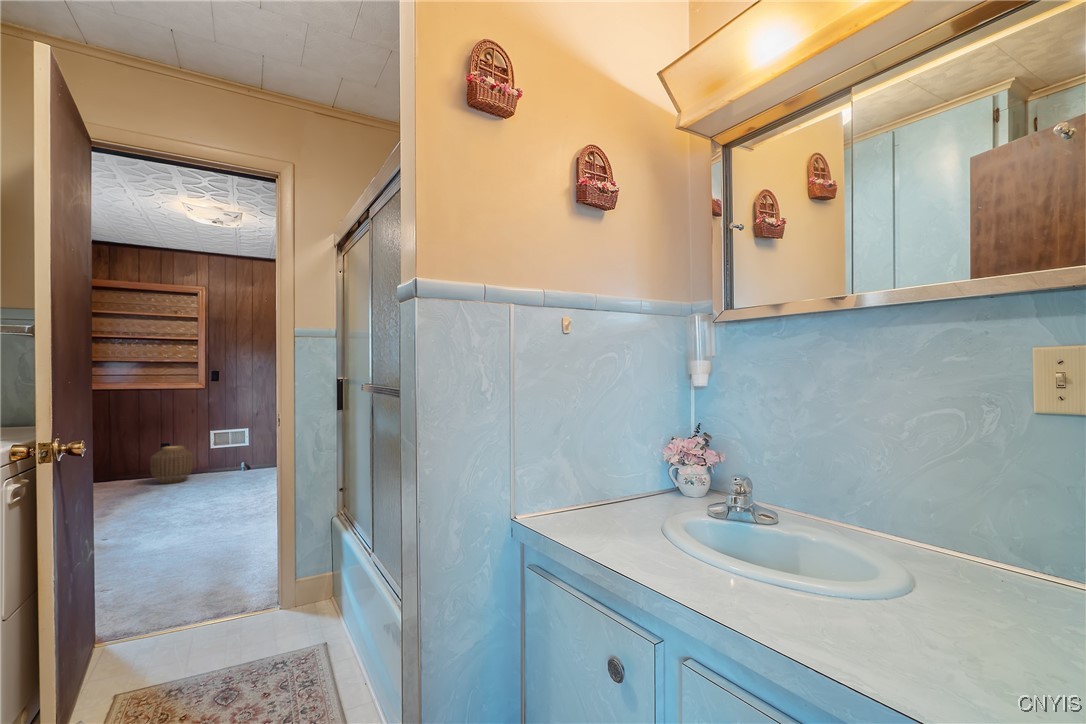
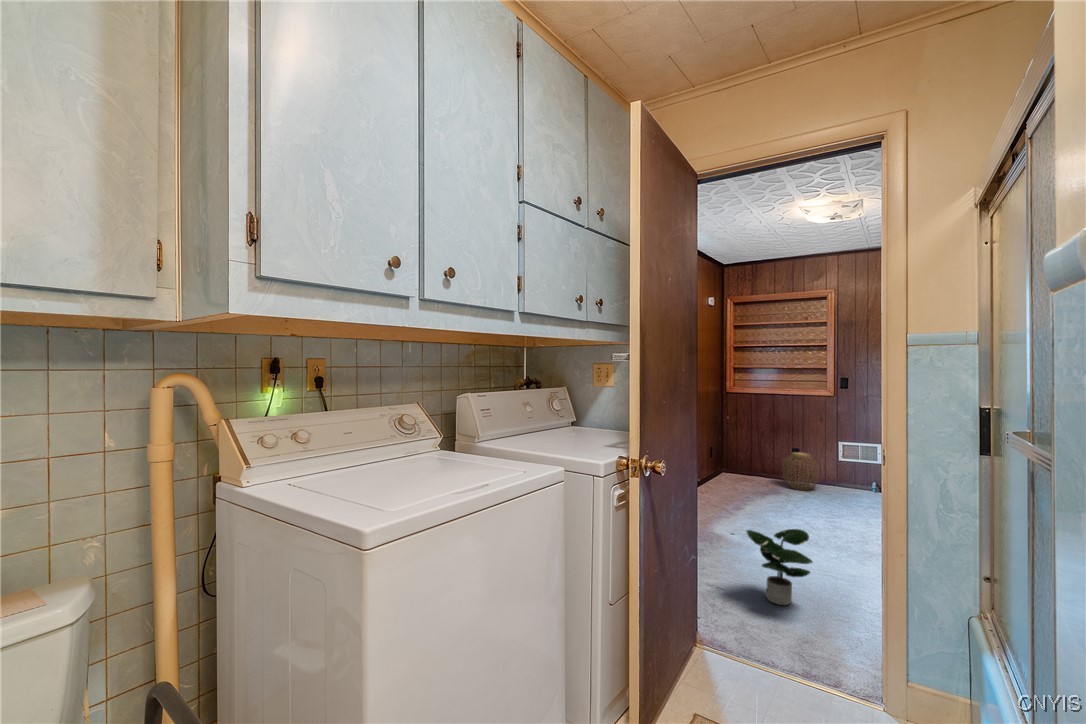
potted plant: none [139,502,214,578] -> present [746,529,812,605]

